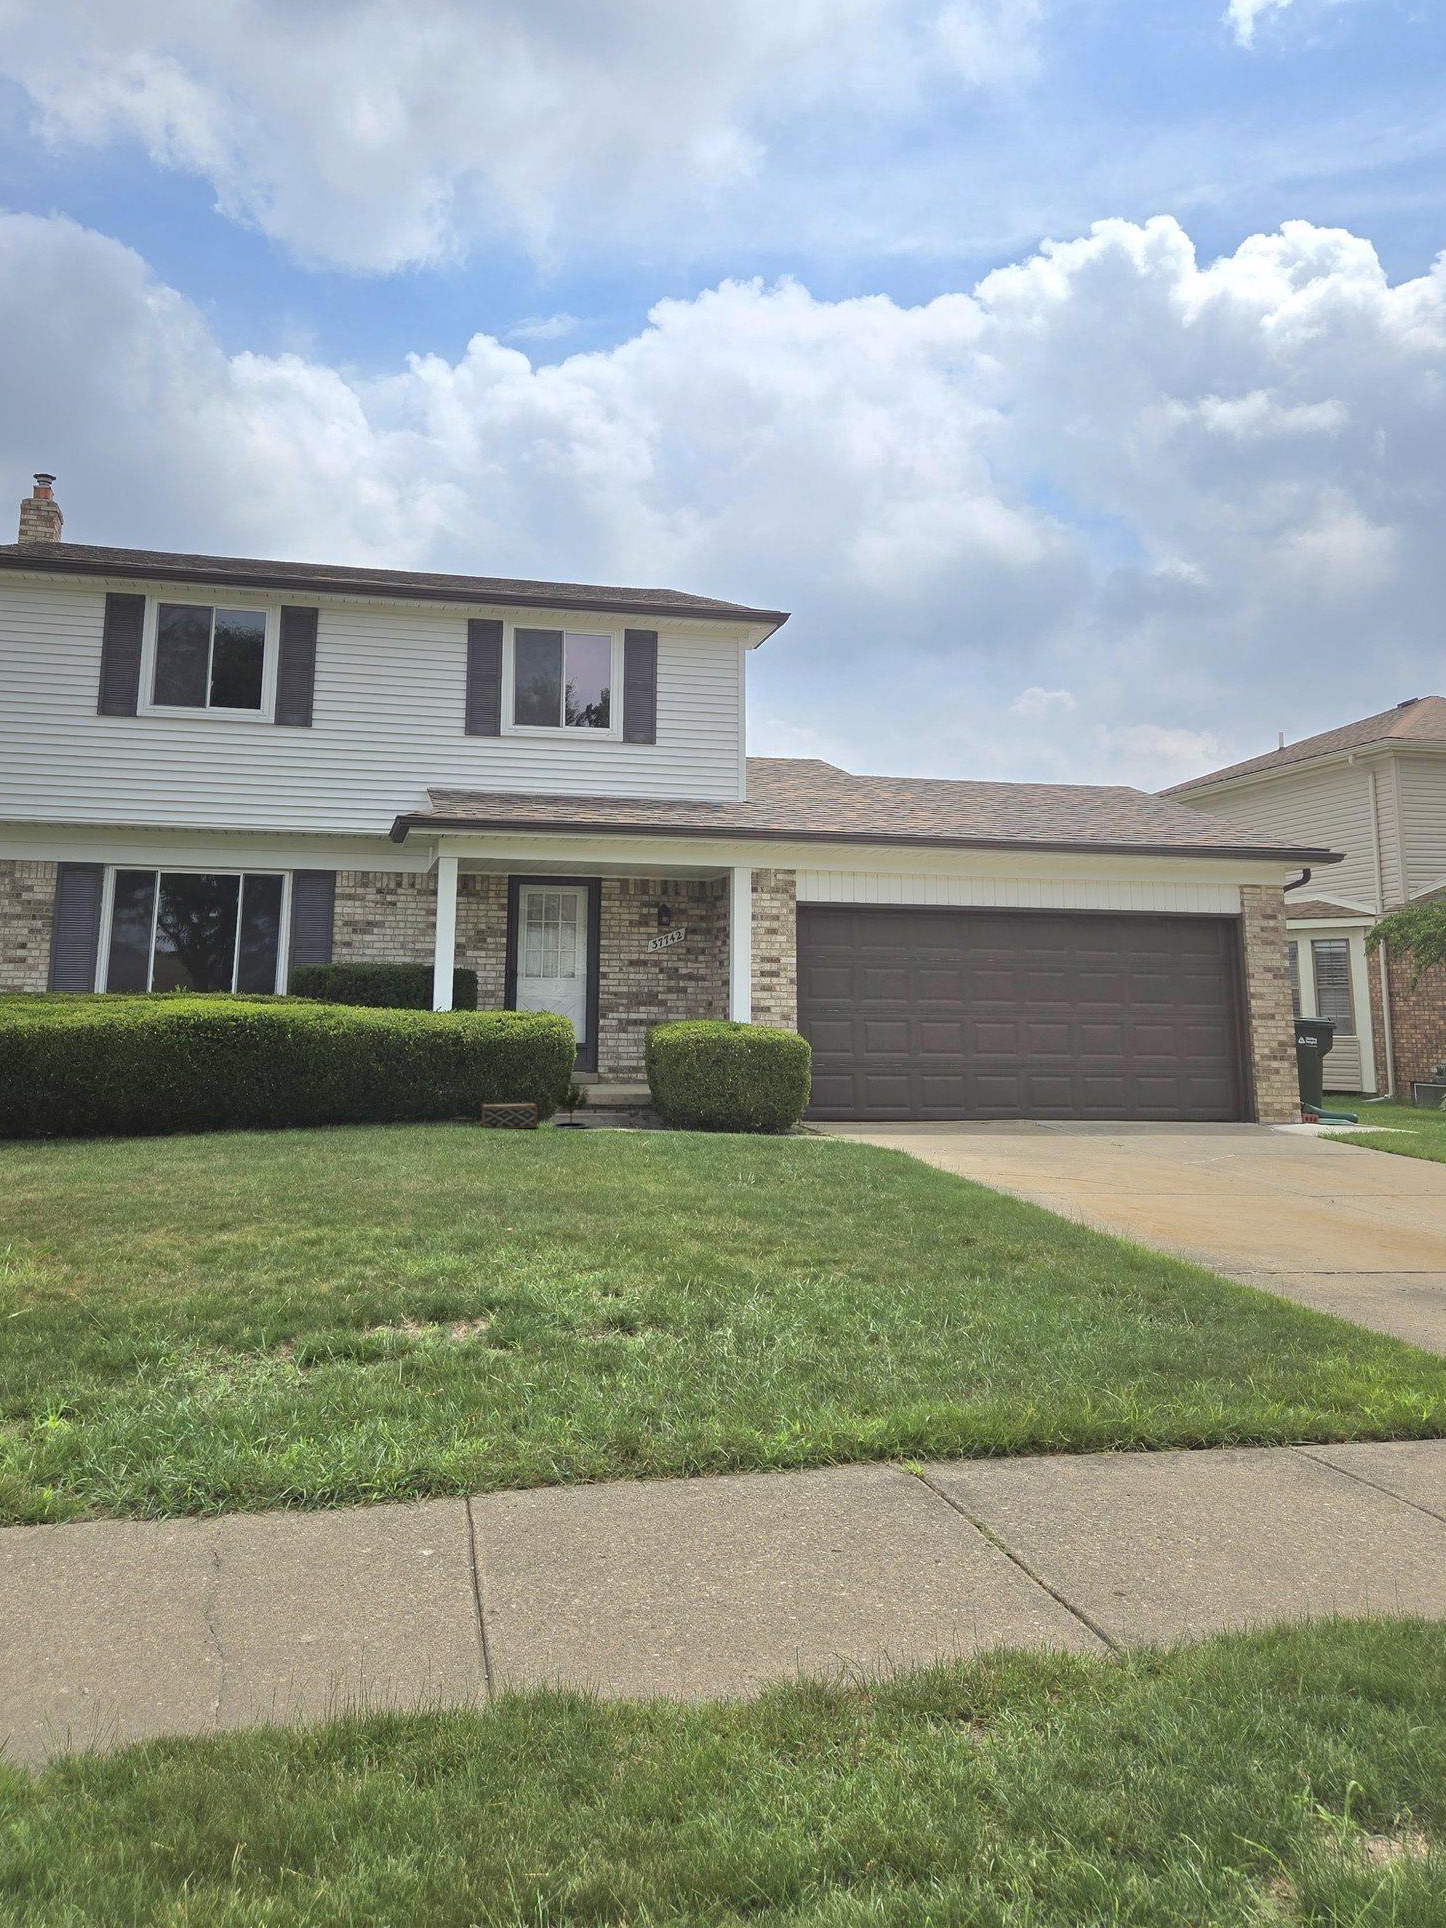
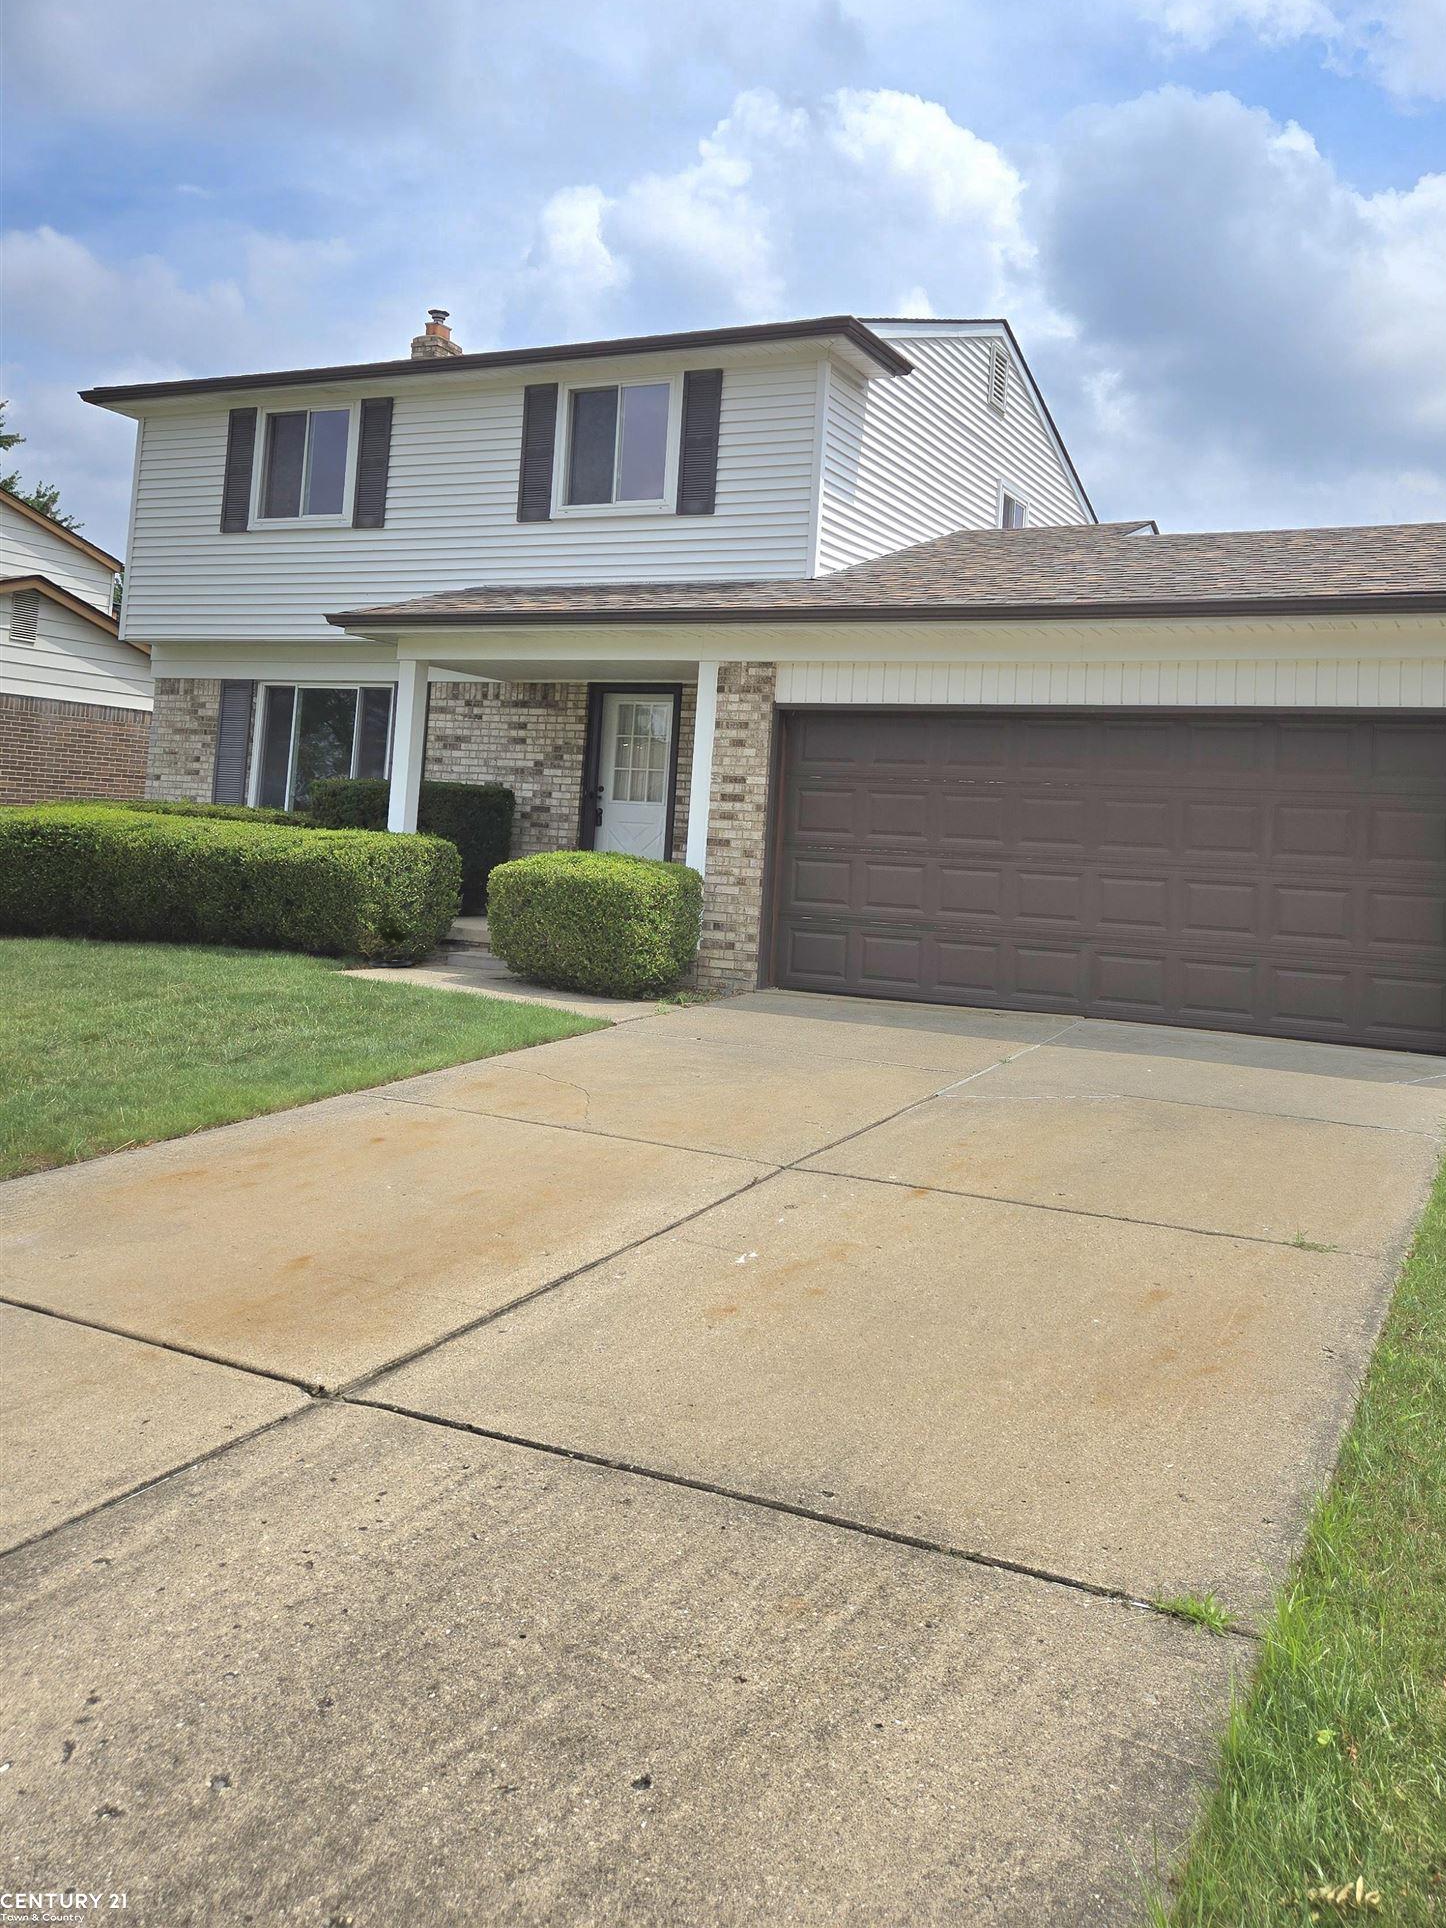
woven basket: present [482,1103,537,1128] -> none [286,932,357,961]

